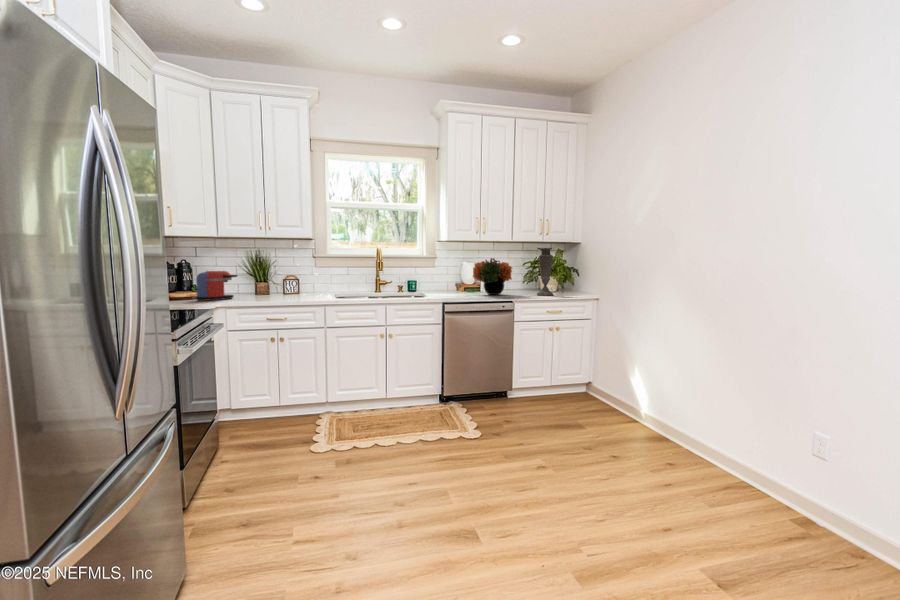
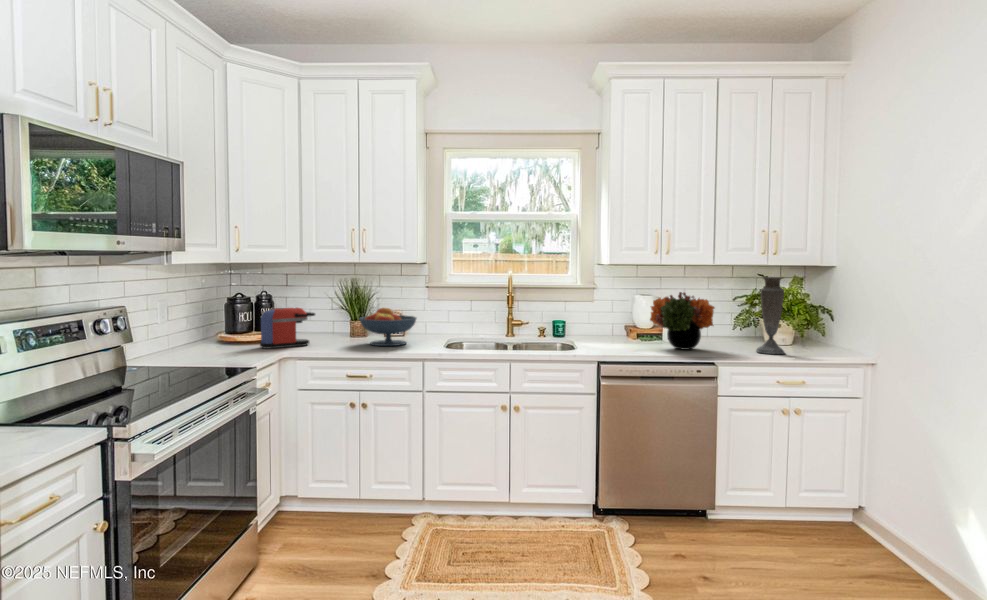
fruit bowl: none [271,271,314,298] -> present [360,308,417,346]

